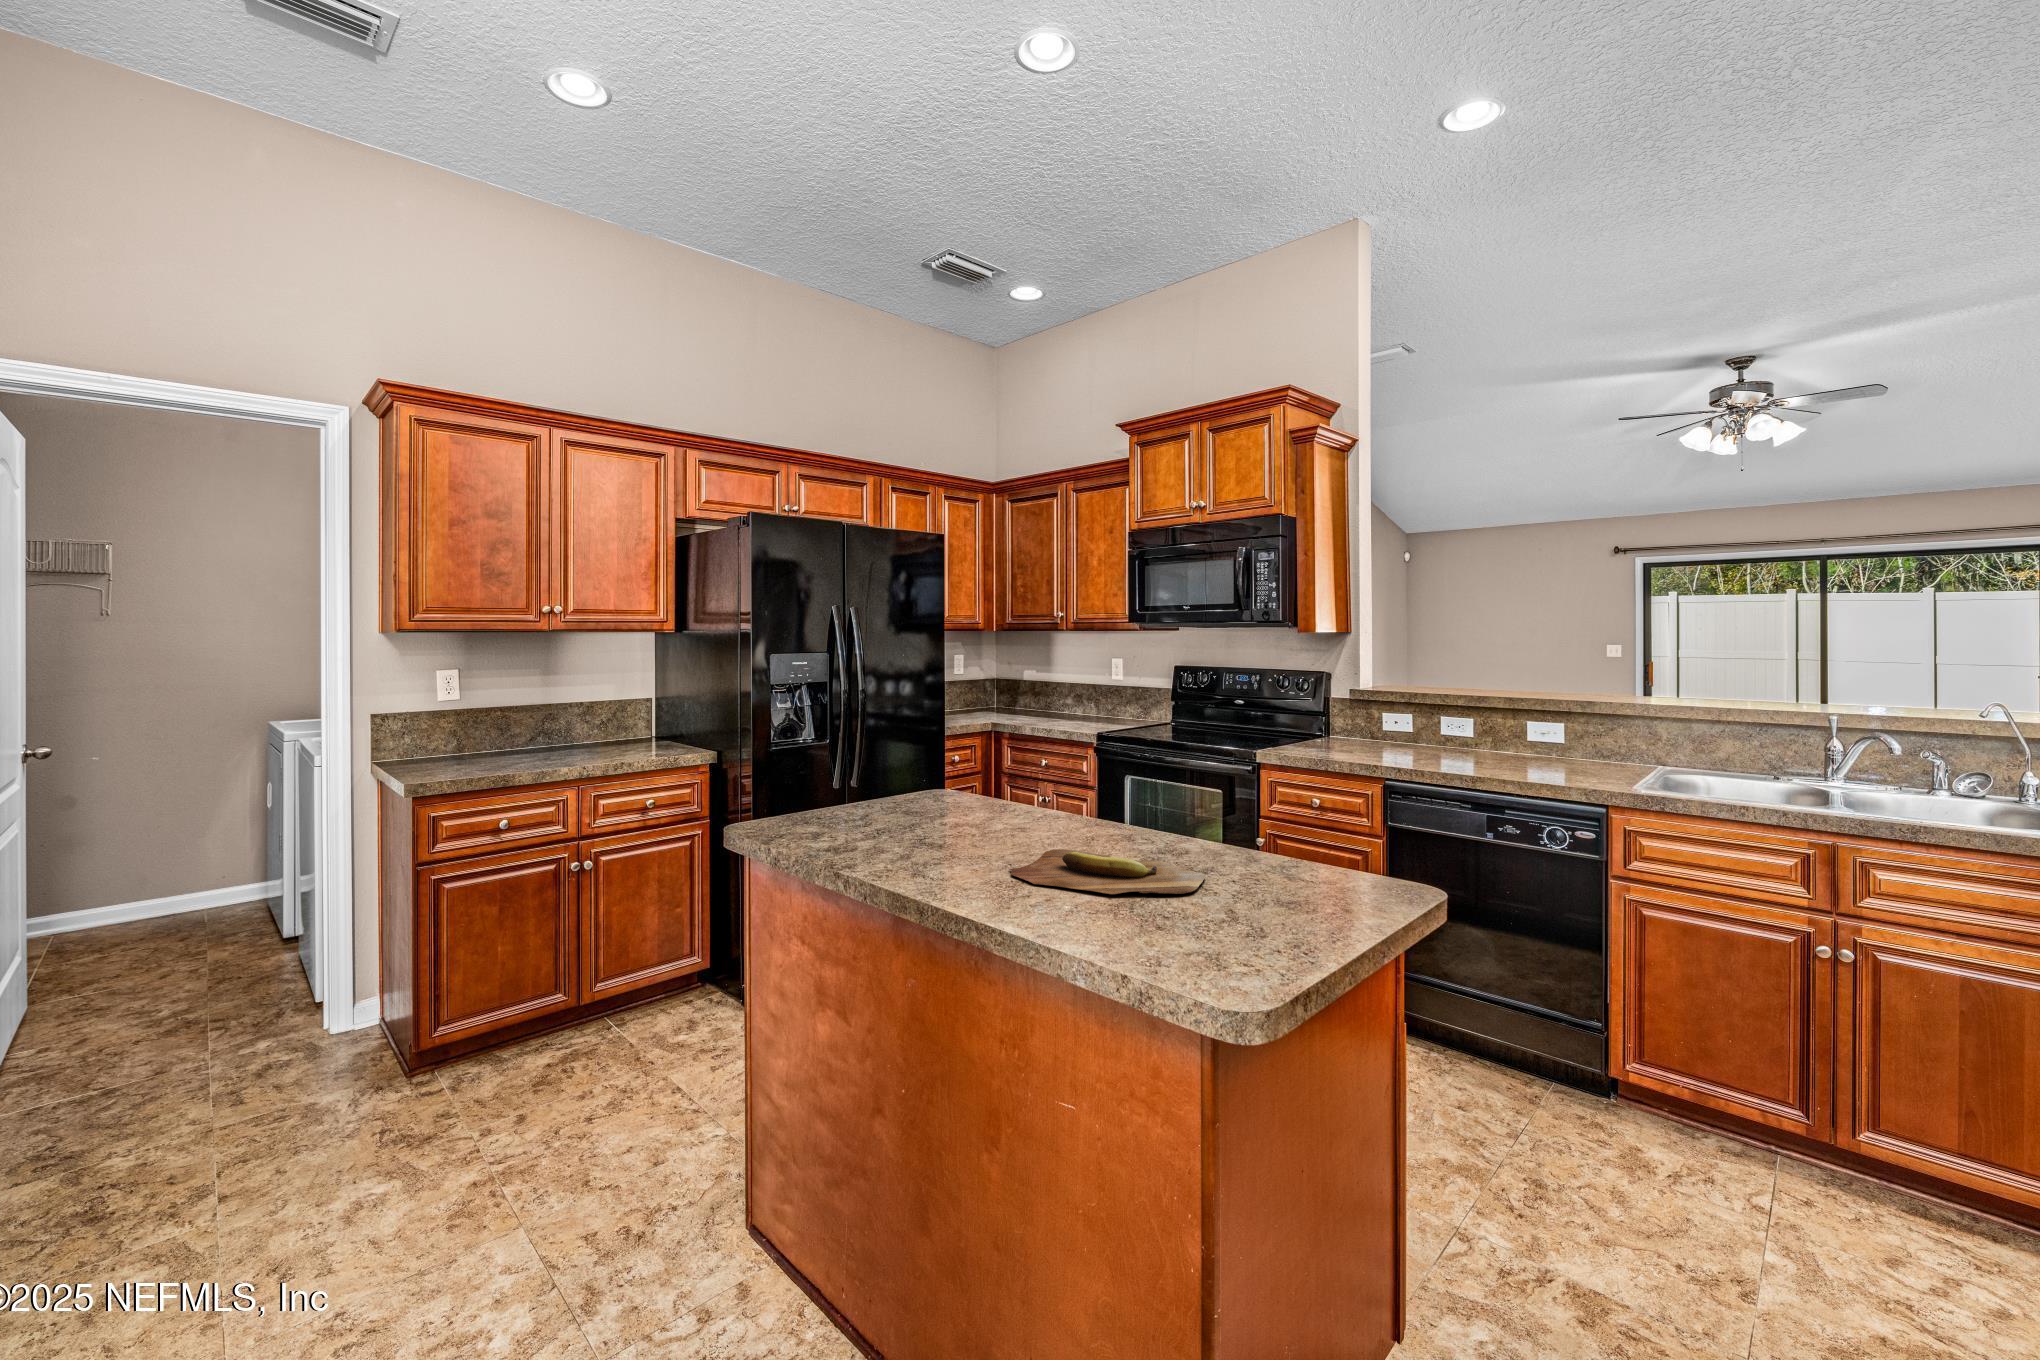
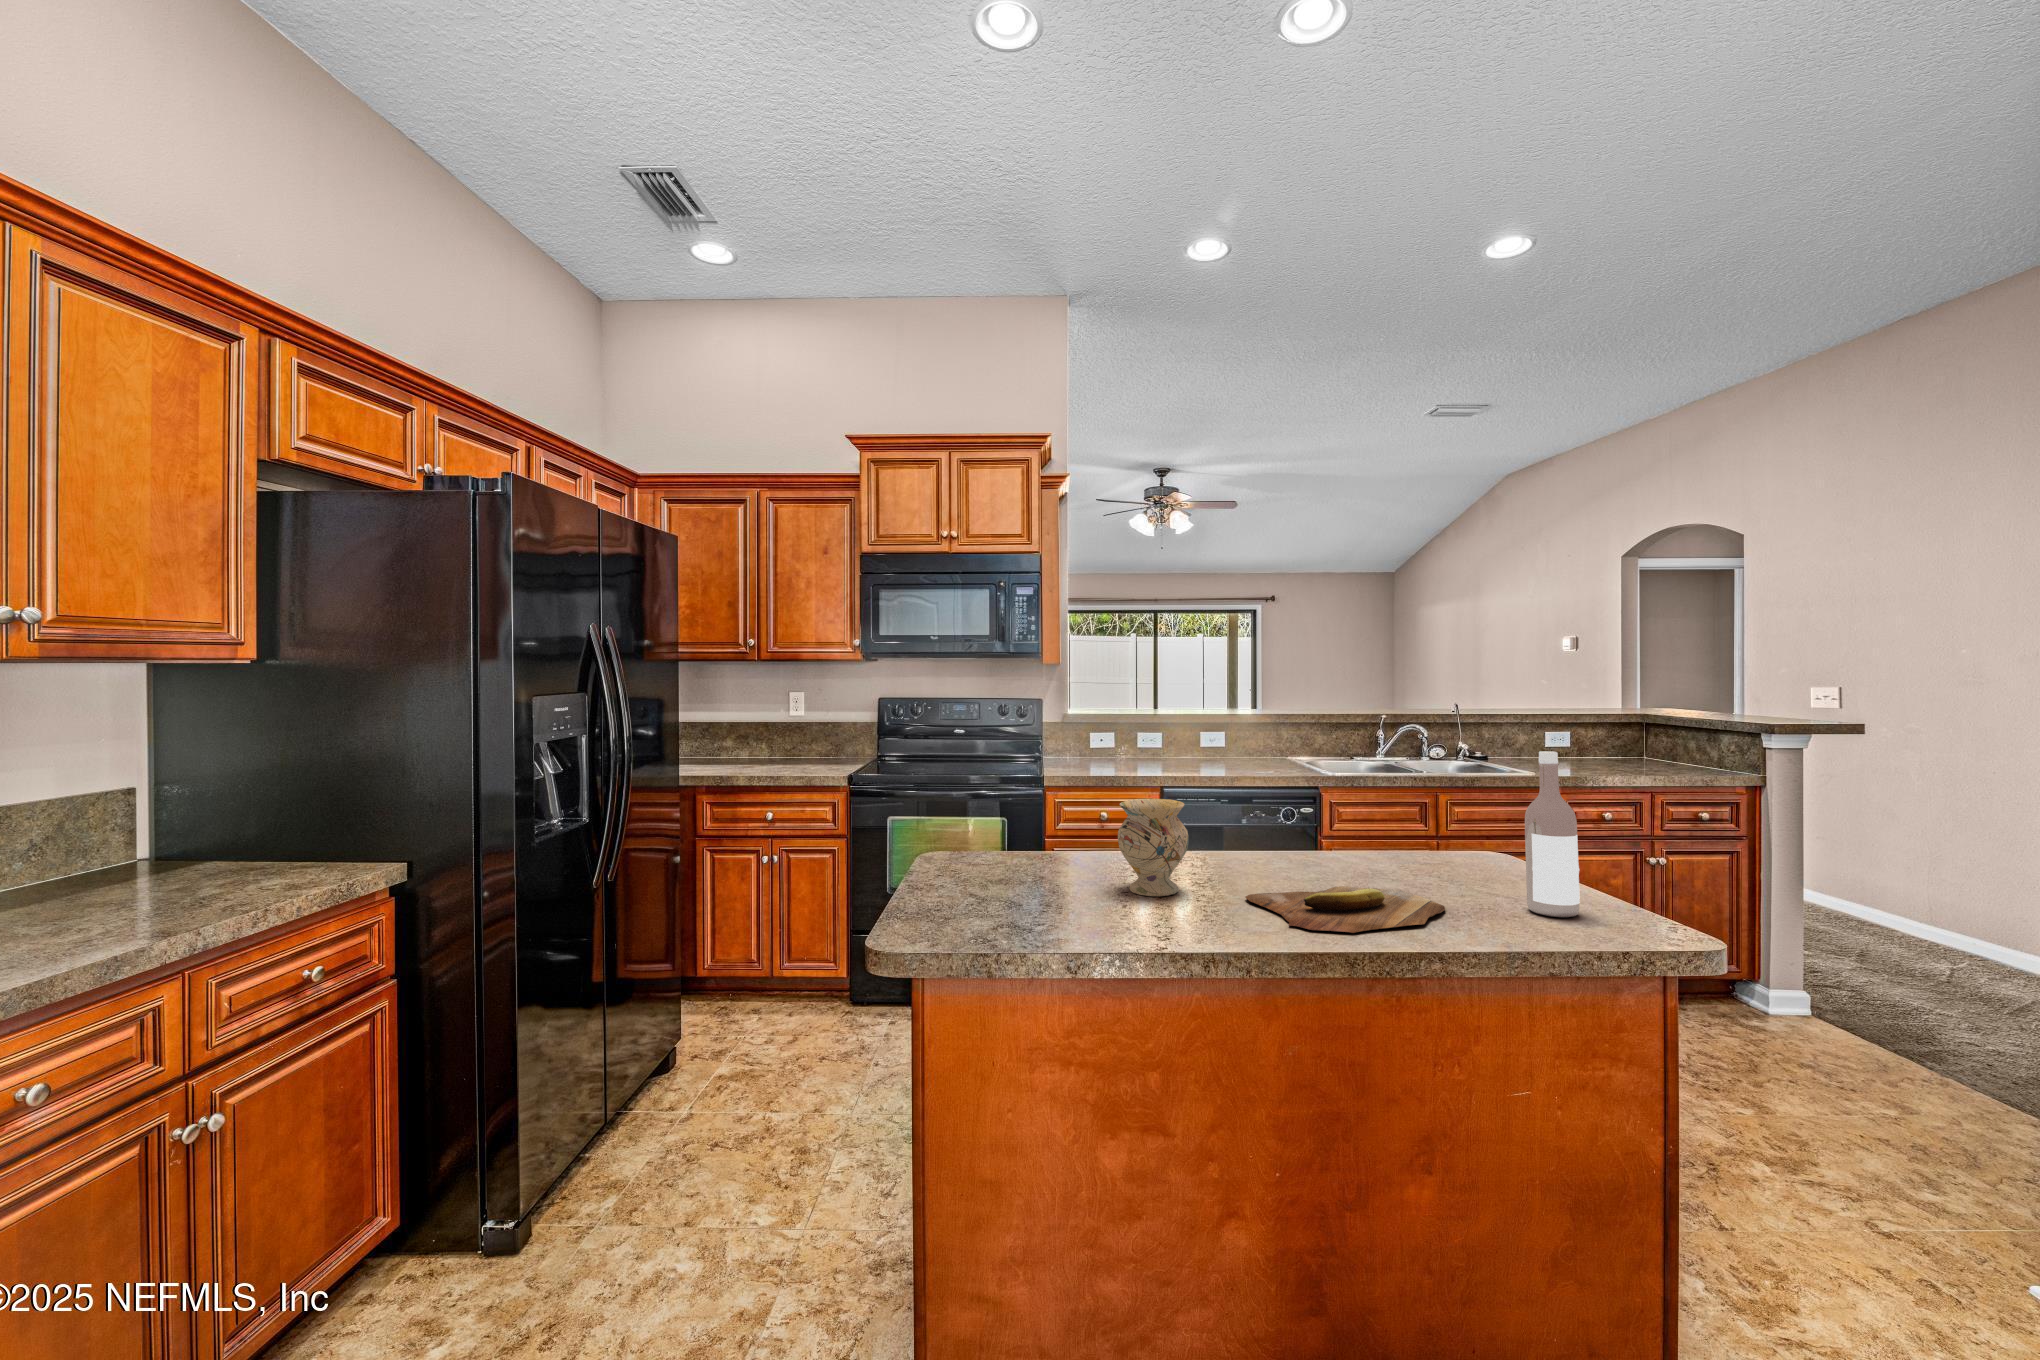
wine bottle: none [1262,732,1318,929] -> present [1525,751,1580,917]
vase: none [983,750,1048,838] -> present [1118,799,1189,896]

